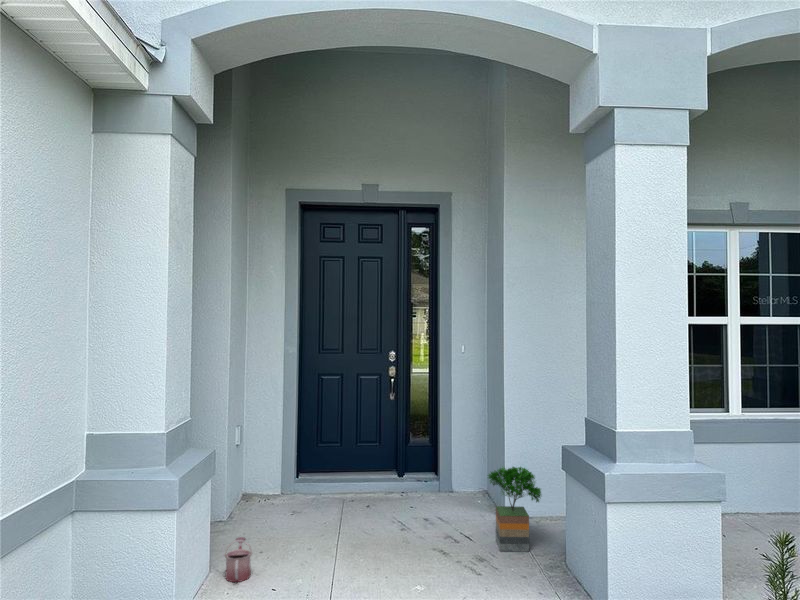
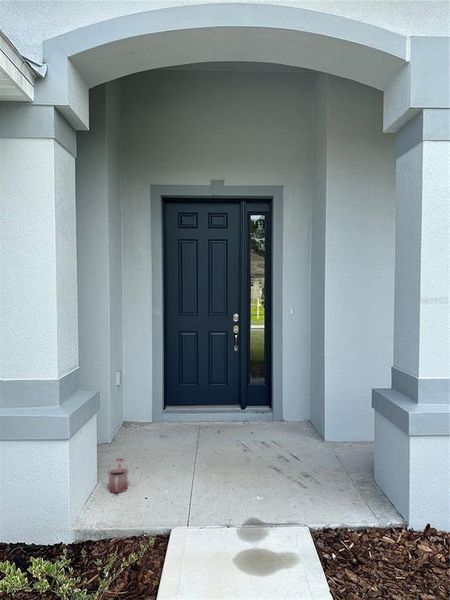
potted tree: present [488,467,541,552] -> none [311,403,356,470]

